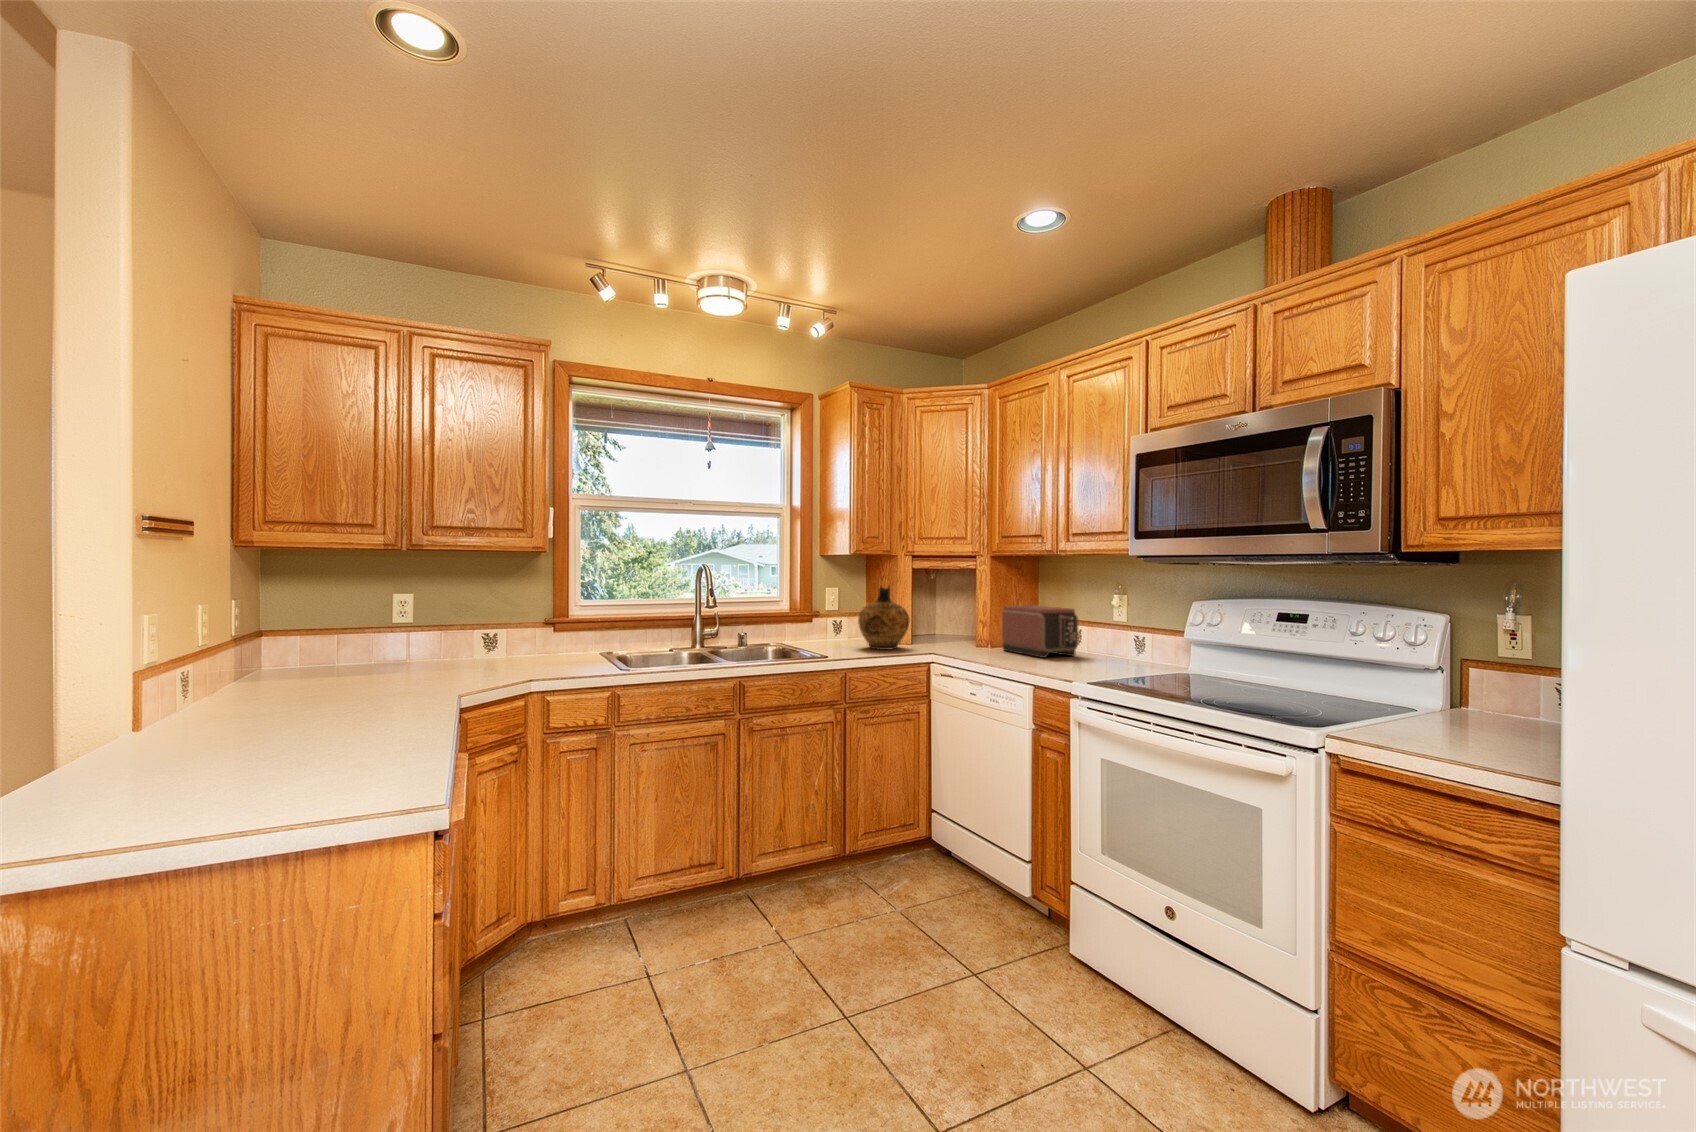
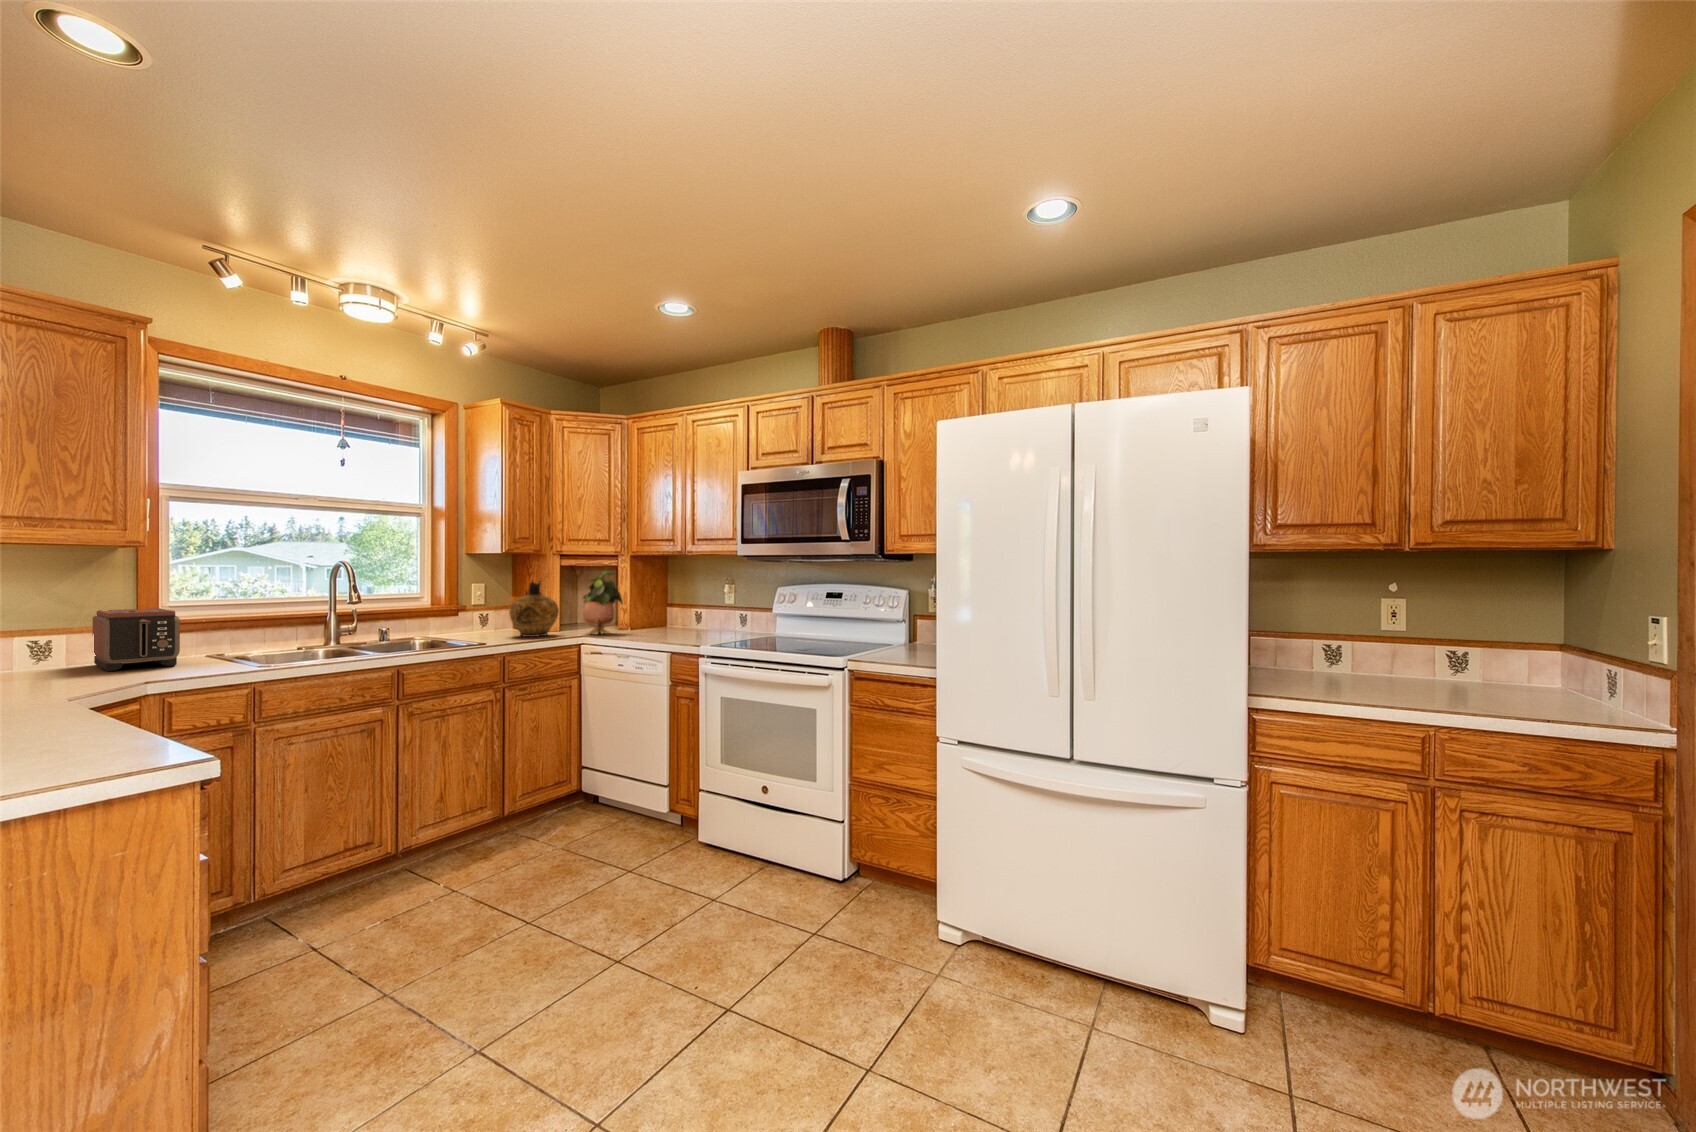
potted plant: none [936,575,981,652] -> present [583,571,623,634]
toaster: present [1002,605,1078,658] -> present [92,608,180,671]

